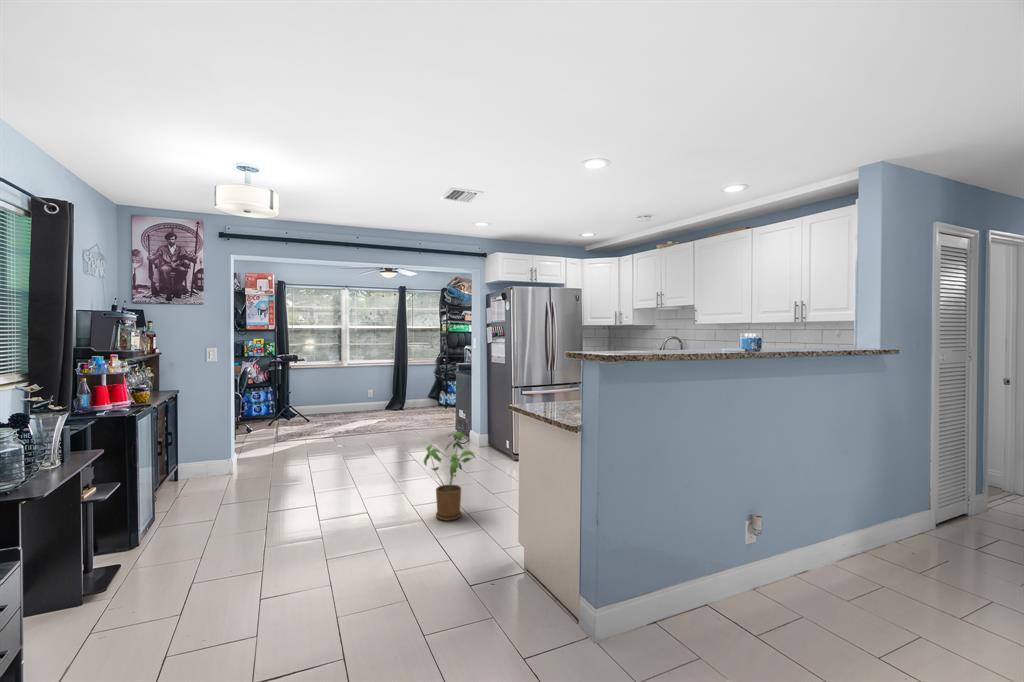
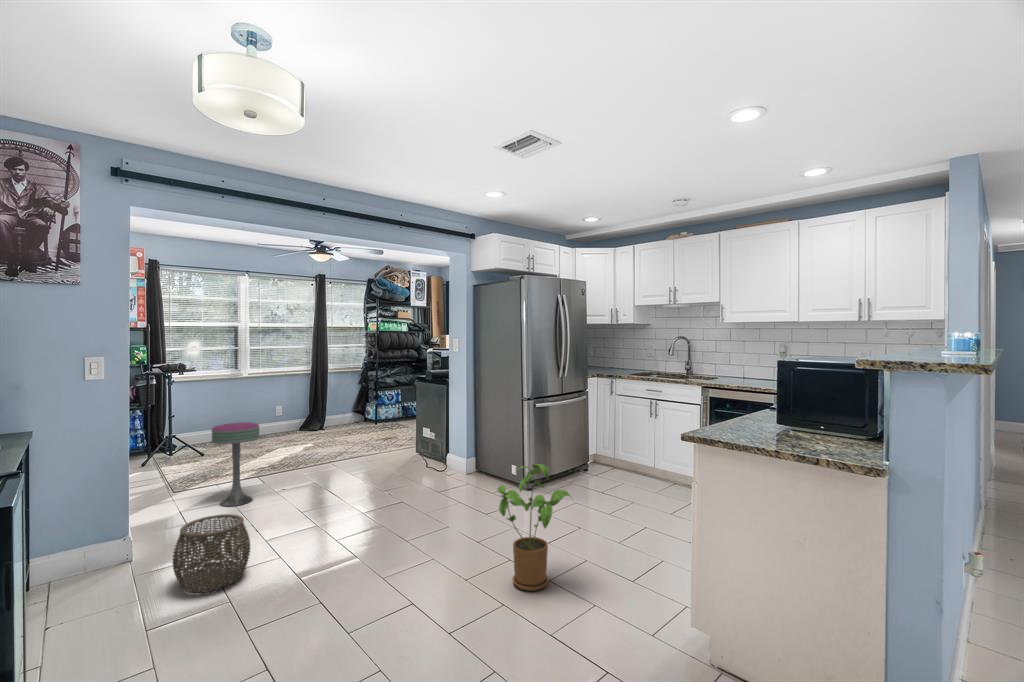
bar stool: none [292,398,324,456] -> present [212,422,260,506]
woven basket: none [240,454,288,499] -> present [172,514,251,593]

